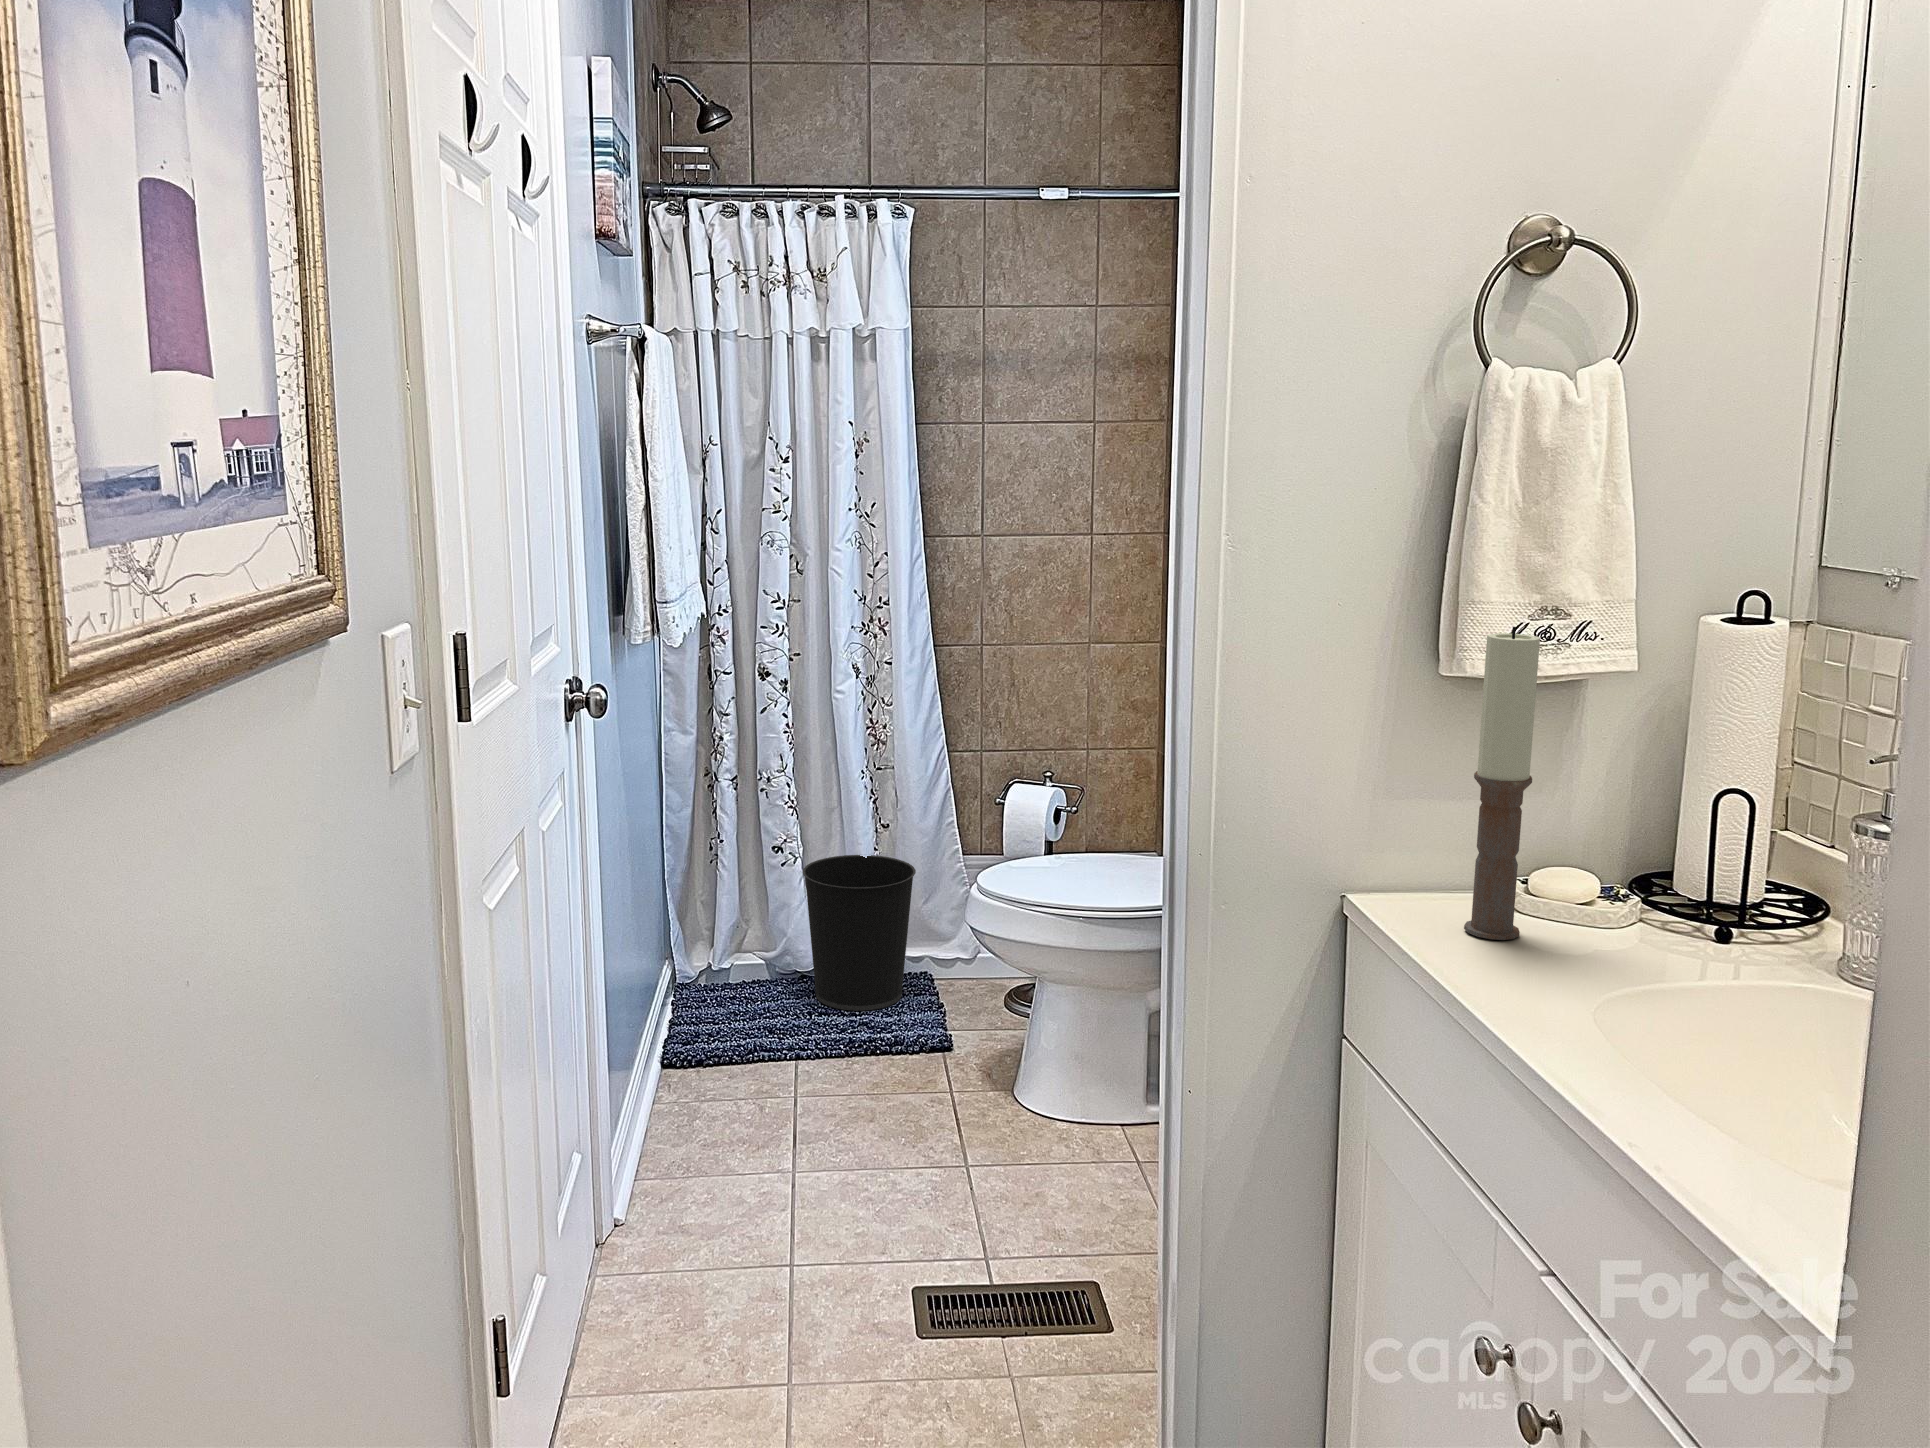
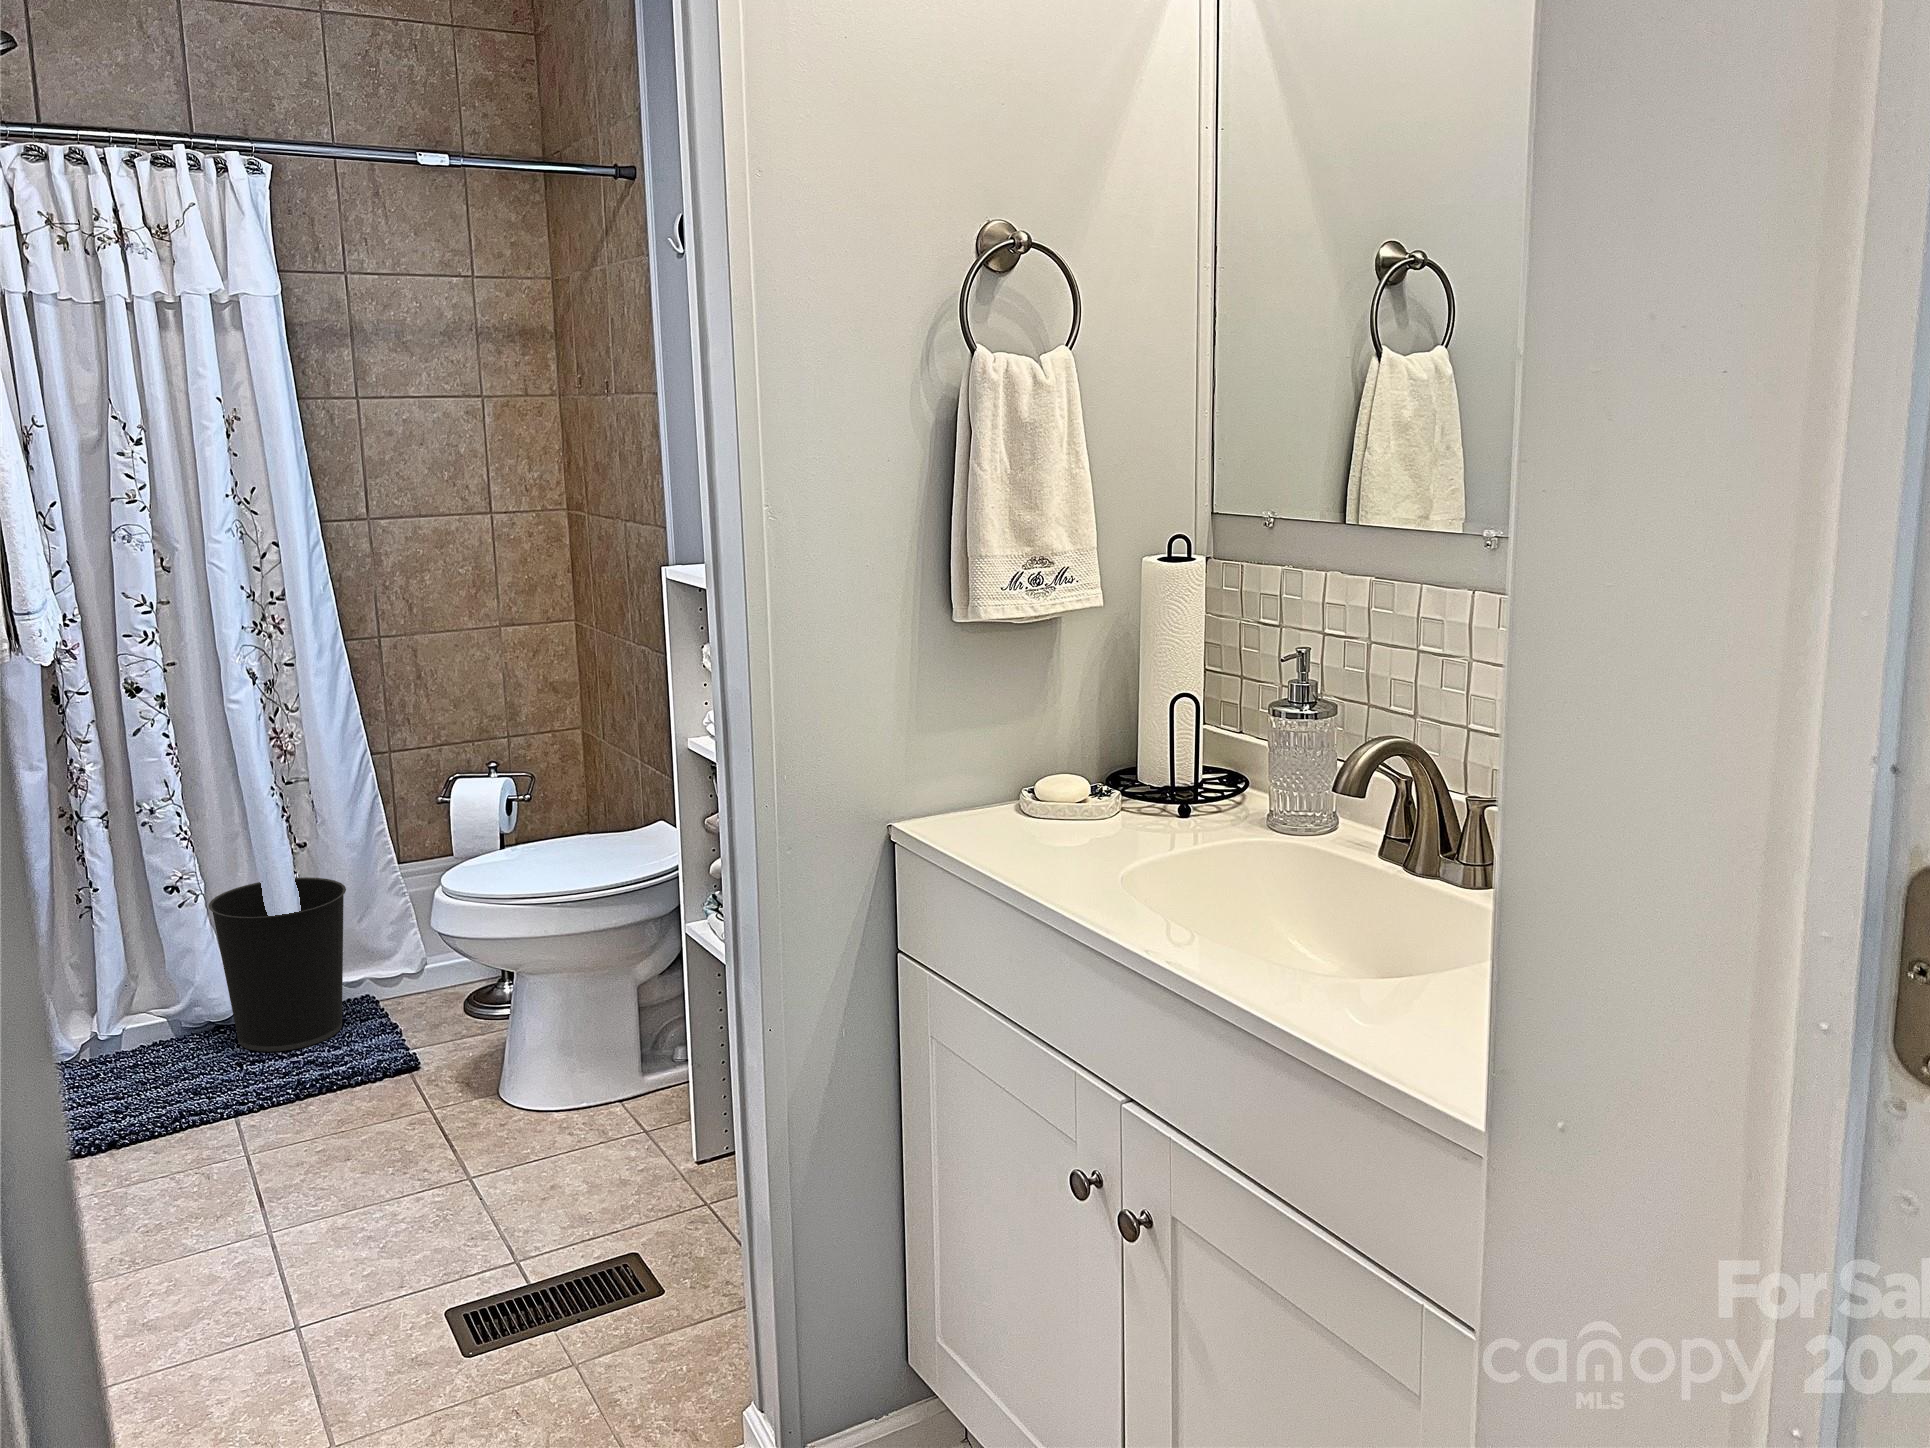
candle: present [1464,627,1540,940] -> none [998,573,1044,844]

